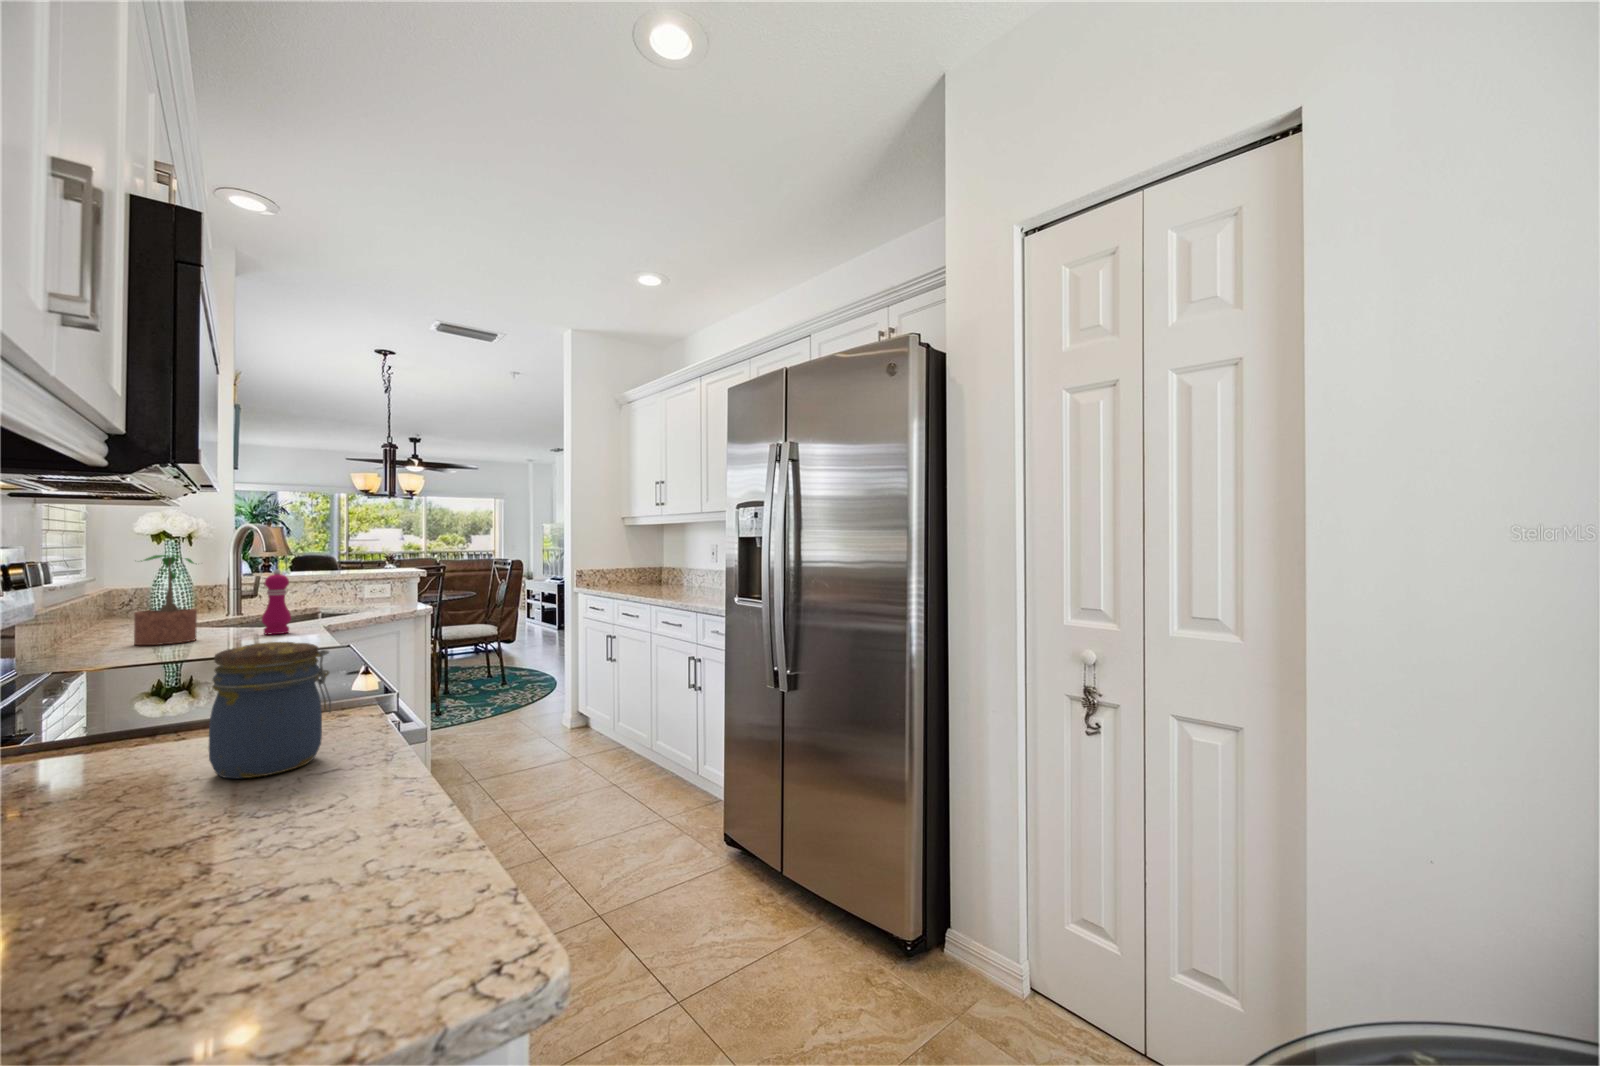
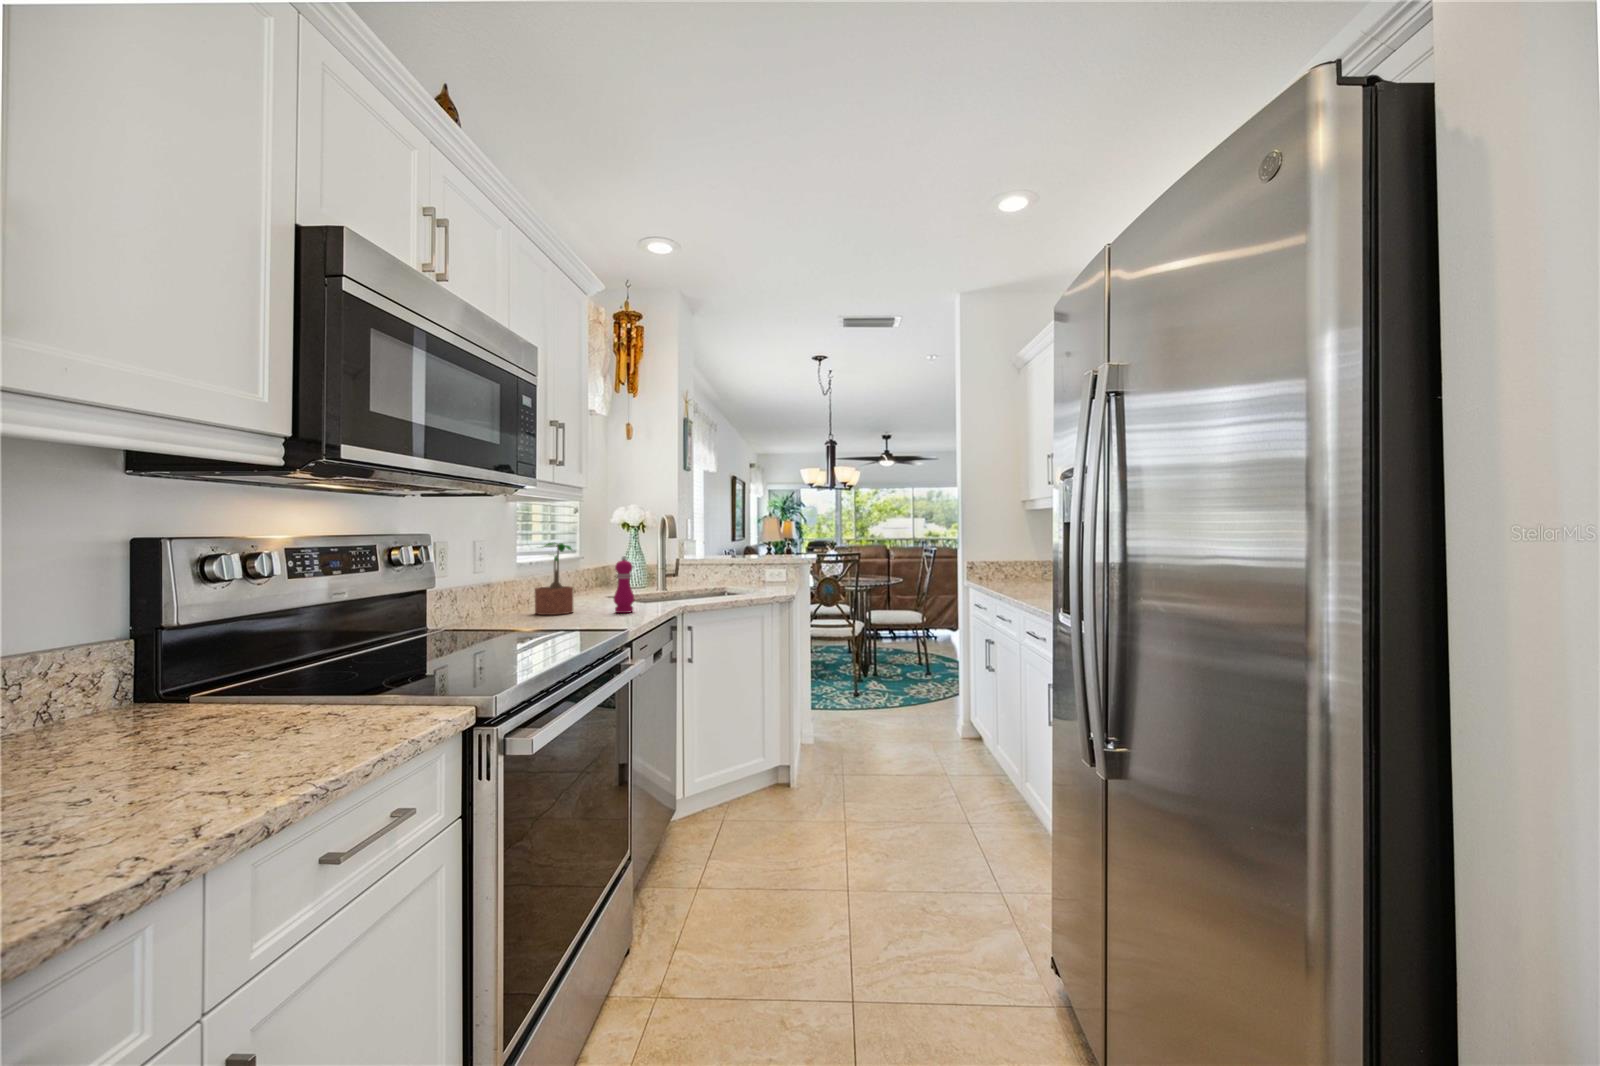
jar: present [209,642,332,778] -> none [138,640,270,781]

